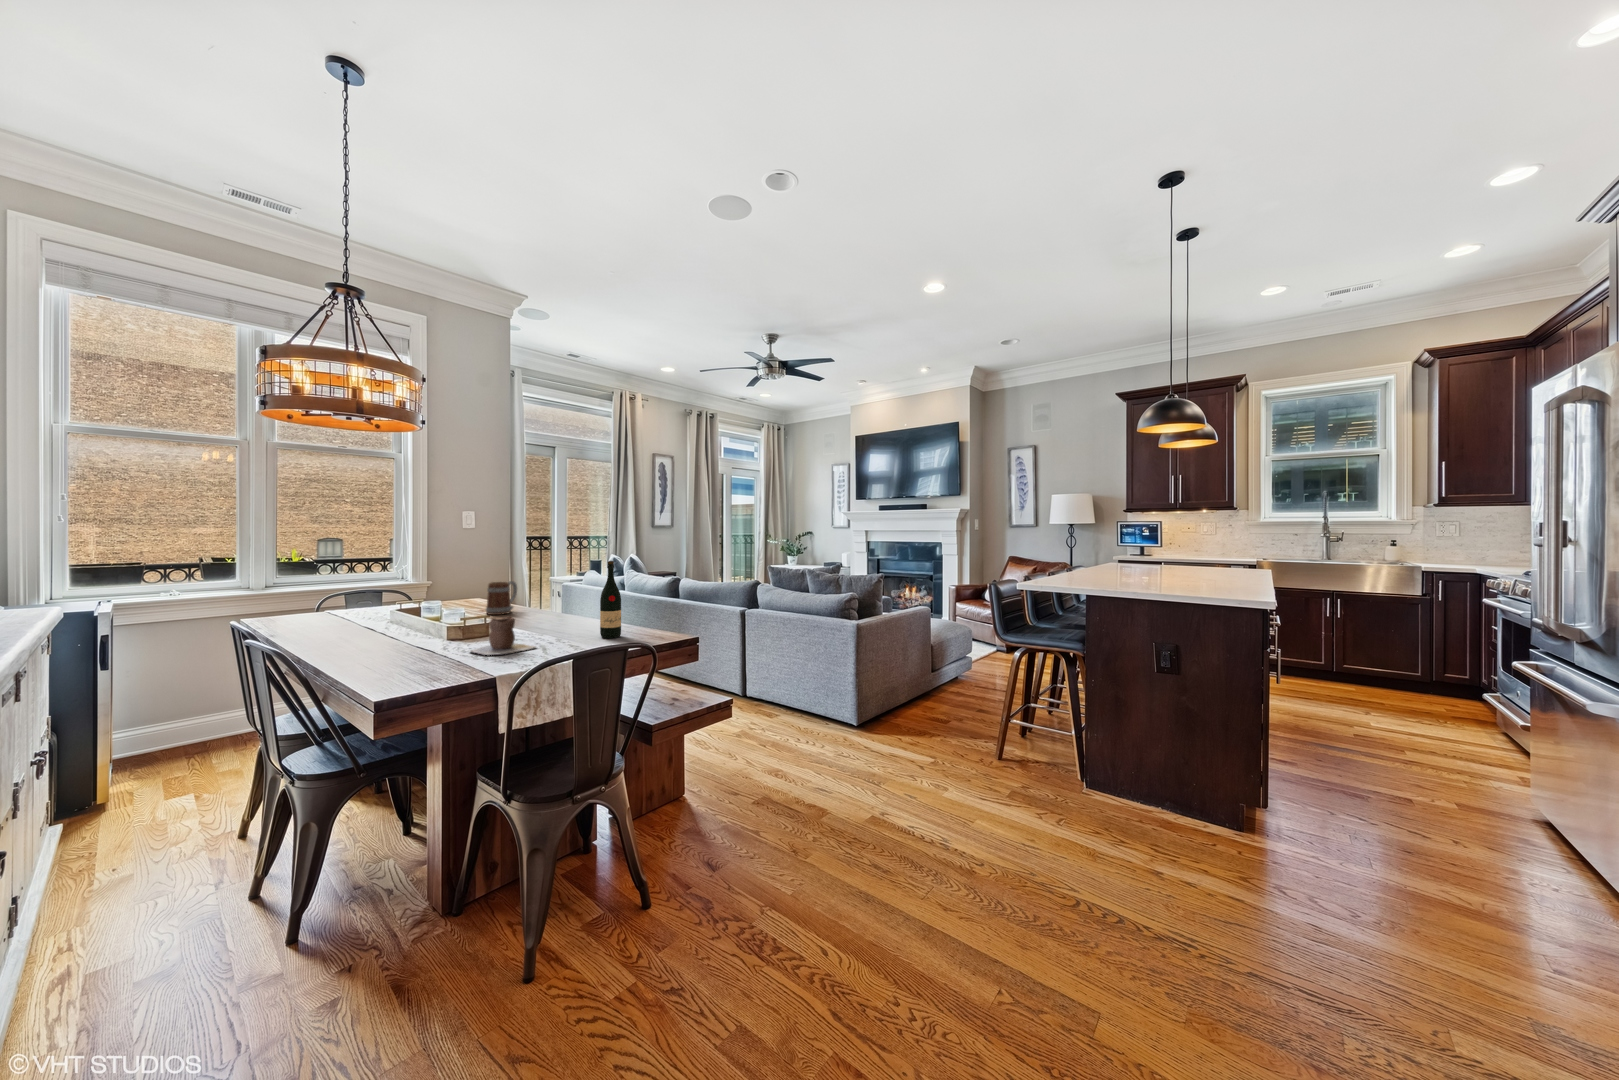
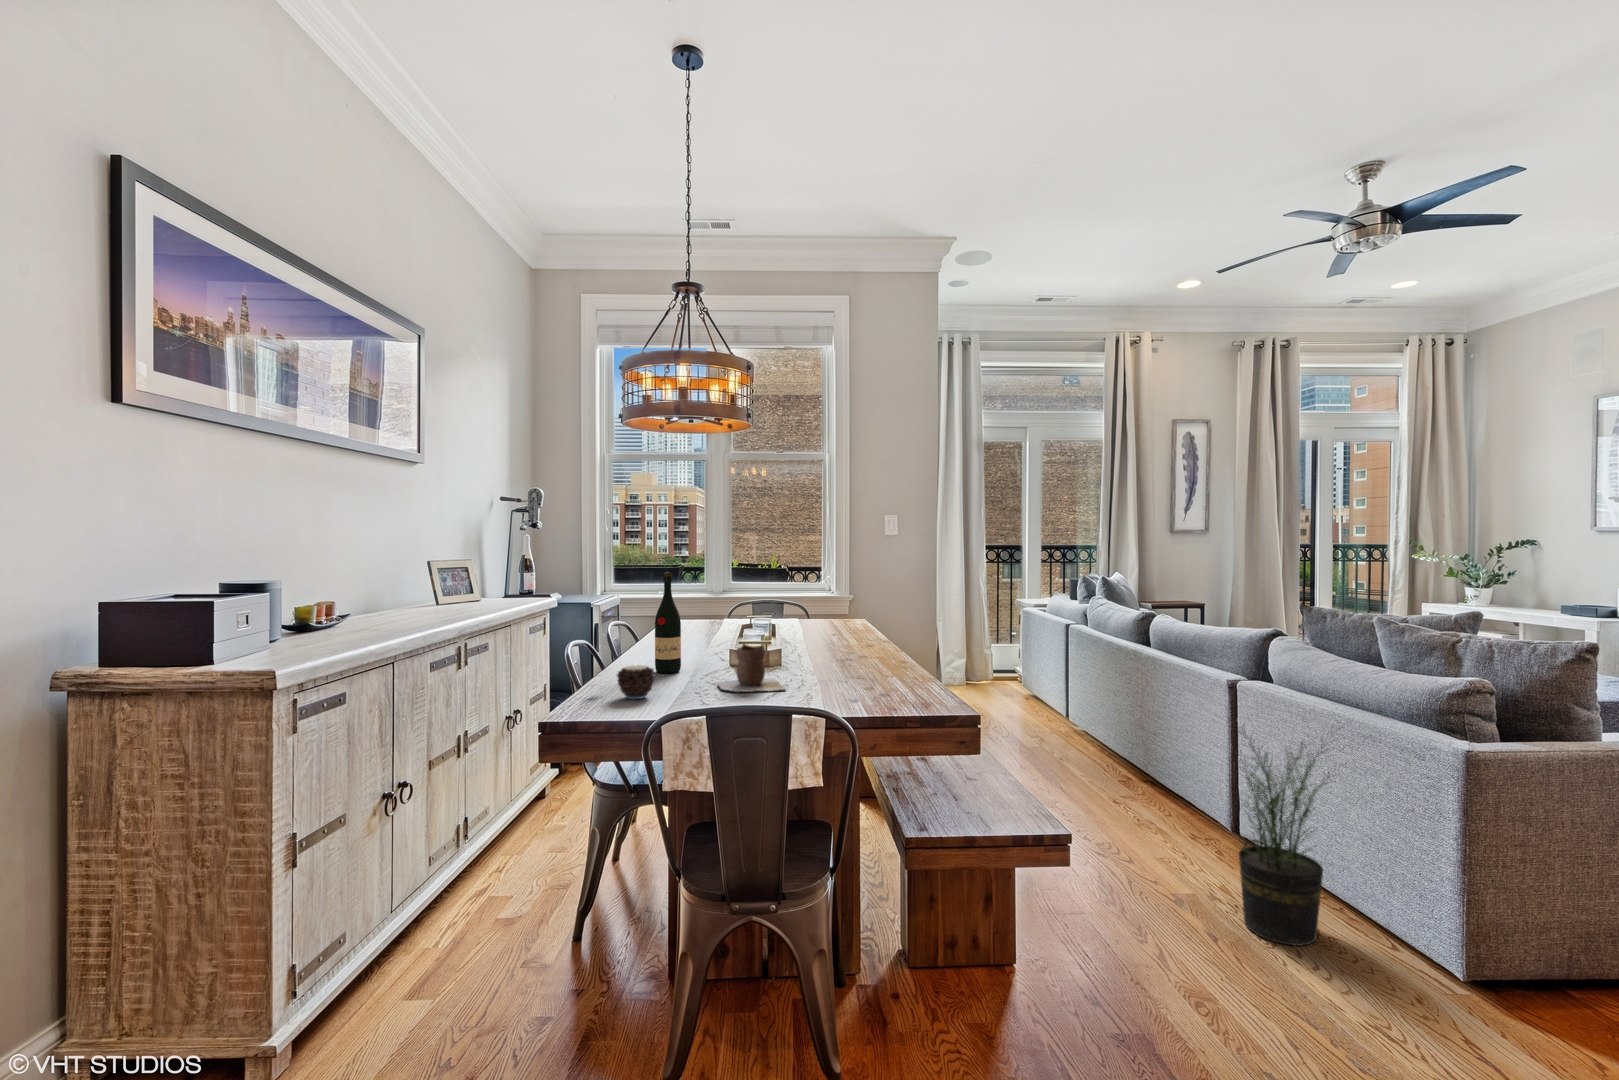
wine bottle: present [600,561,621,638] -> present [655,572,681,673]
mug: present [486,581,517,615] -> none [822,601,861,643]
potted plant: none [759,624,814,739] -> present [1236,725,1343,946]
candle: none [395,641,437,674] -> present [617,665,656,699]

